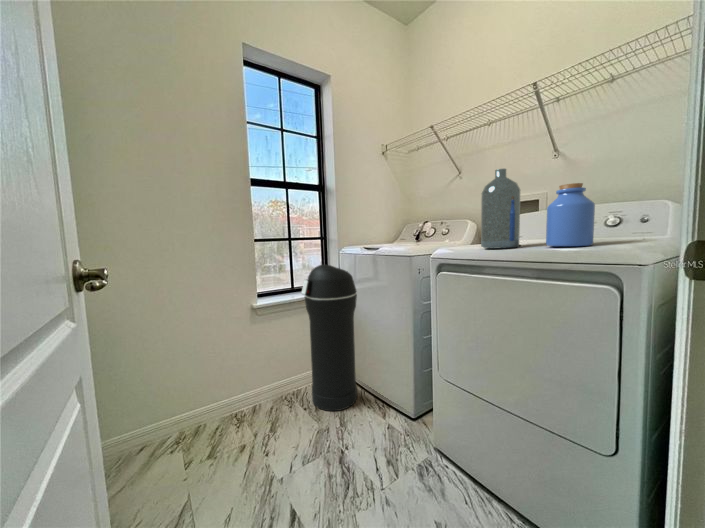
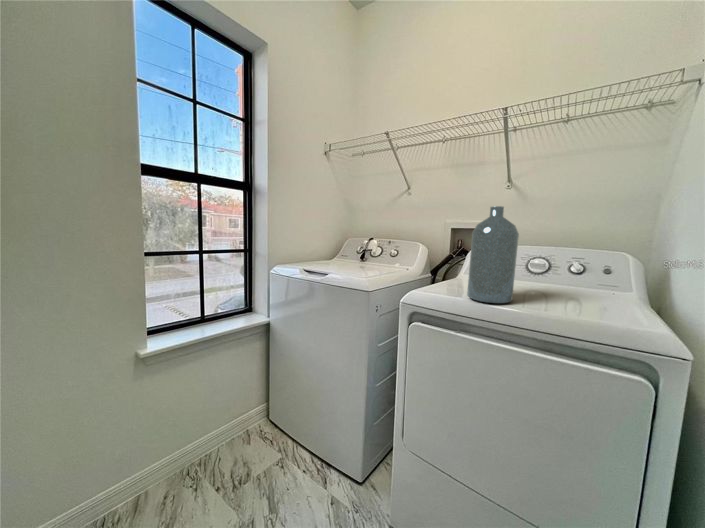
jar: present [546,183,595,246] -> none [548,239,609,315]
trash can: present [301,265,357,411] -> none [218,293,294,487]

